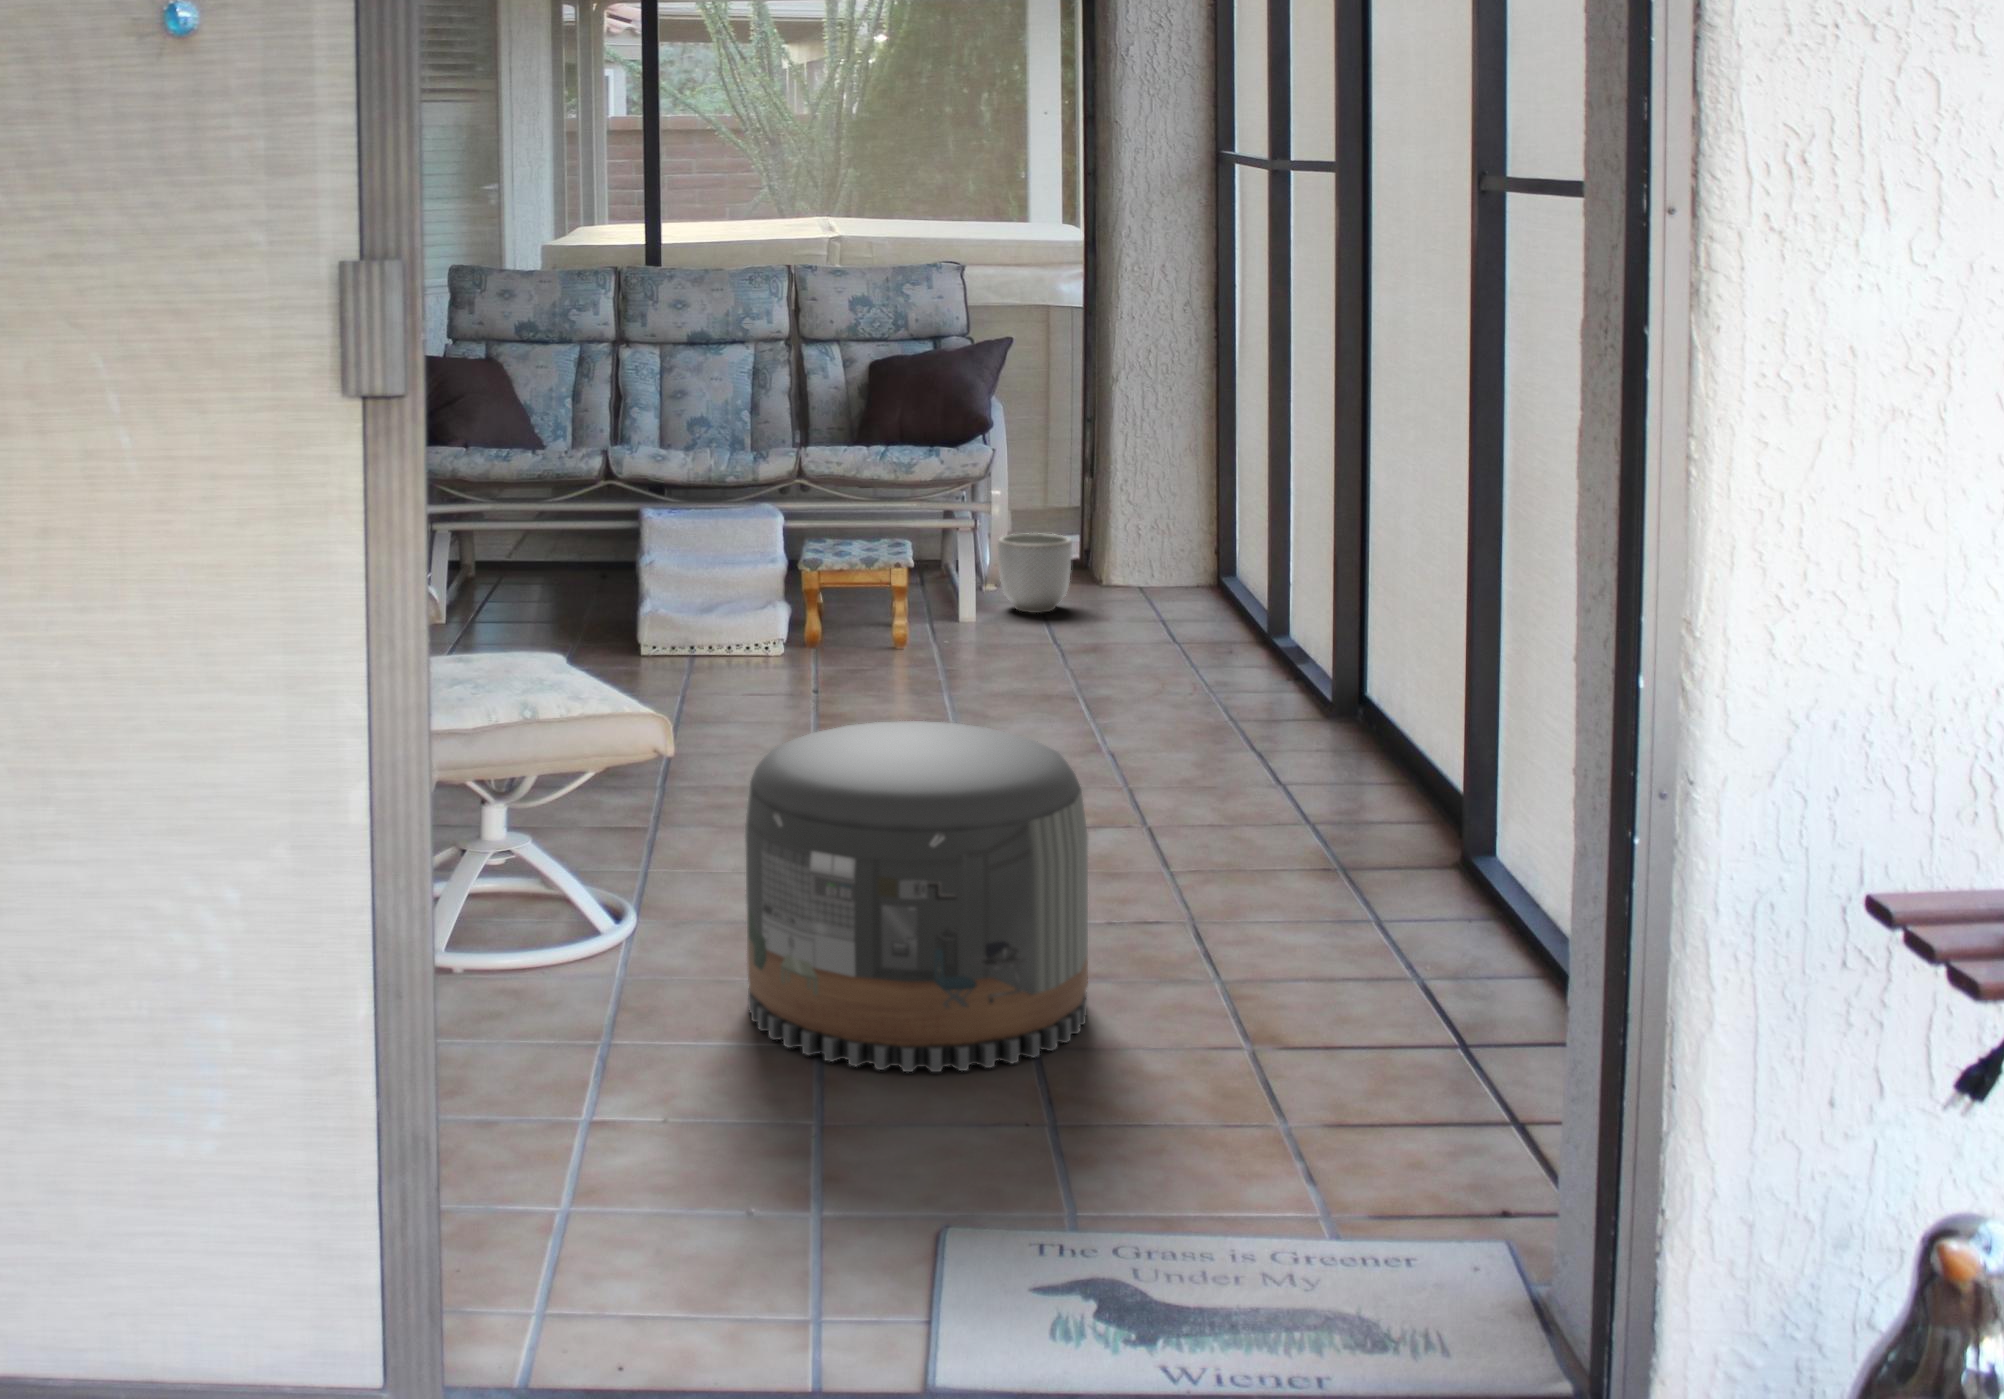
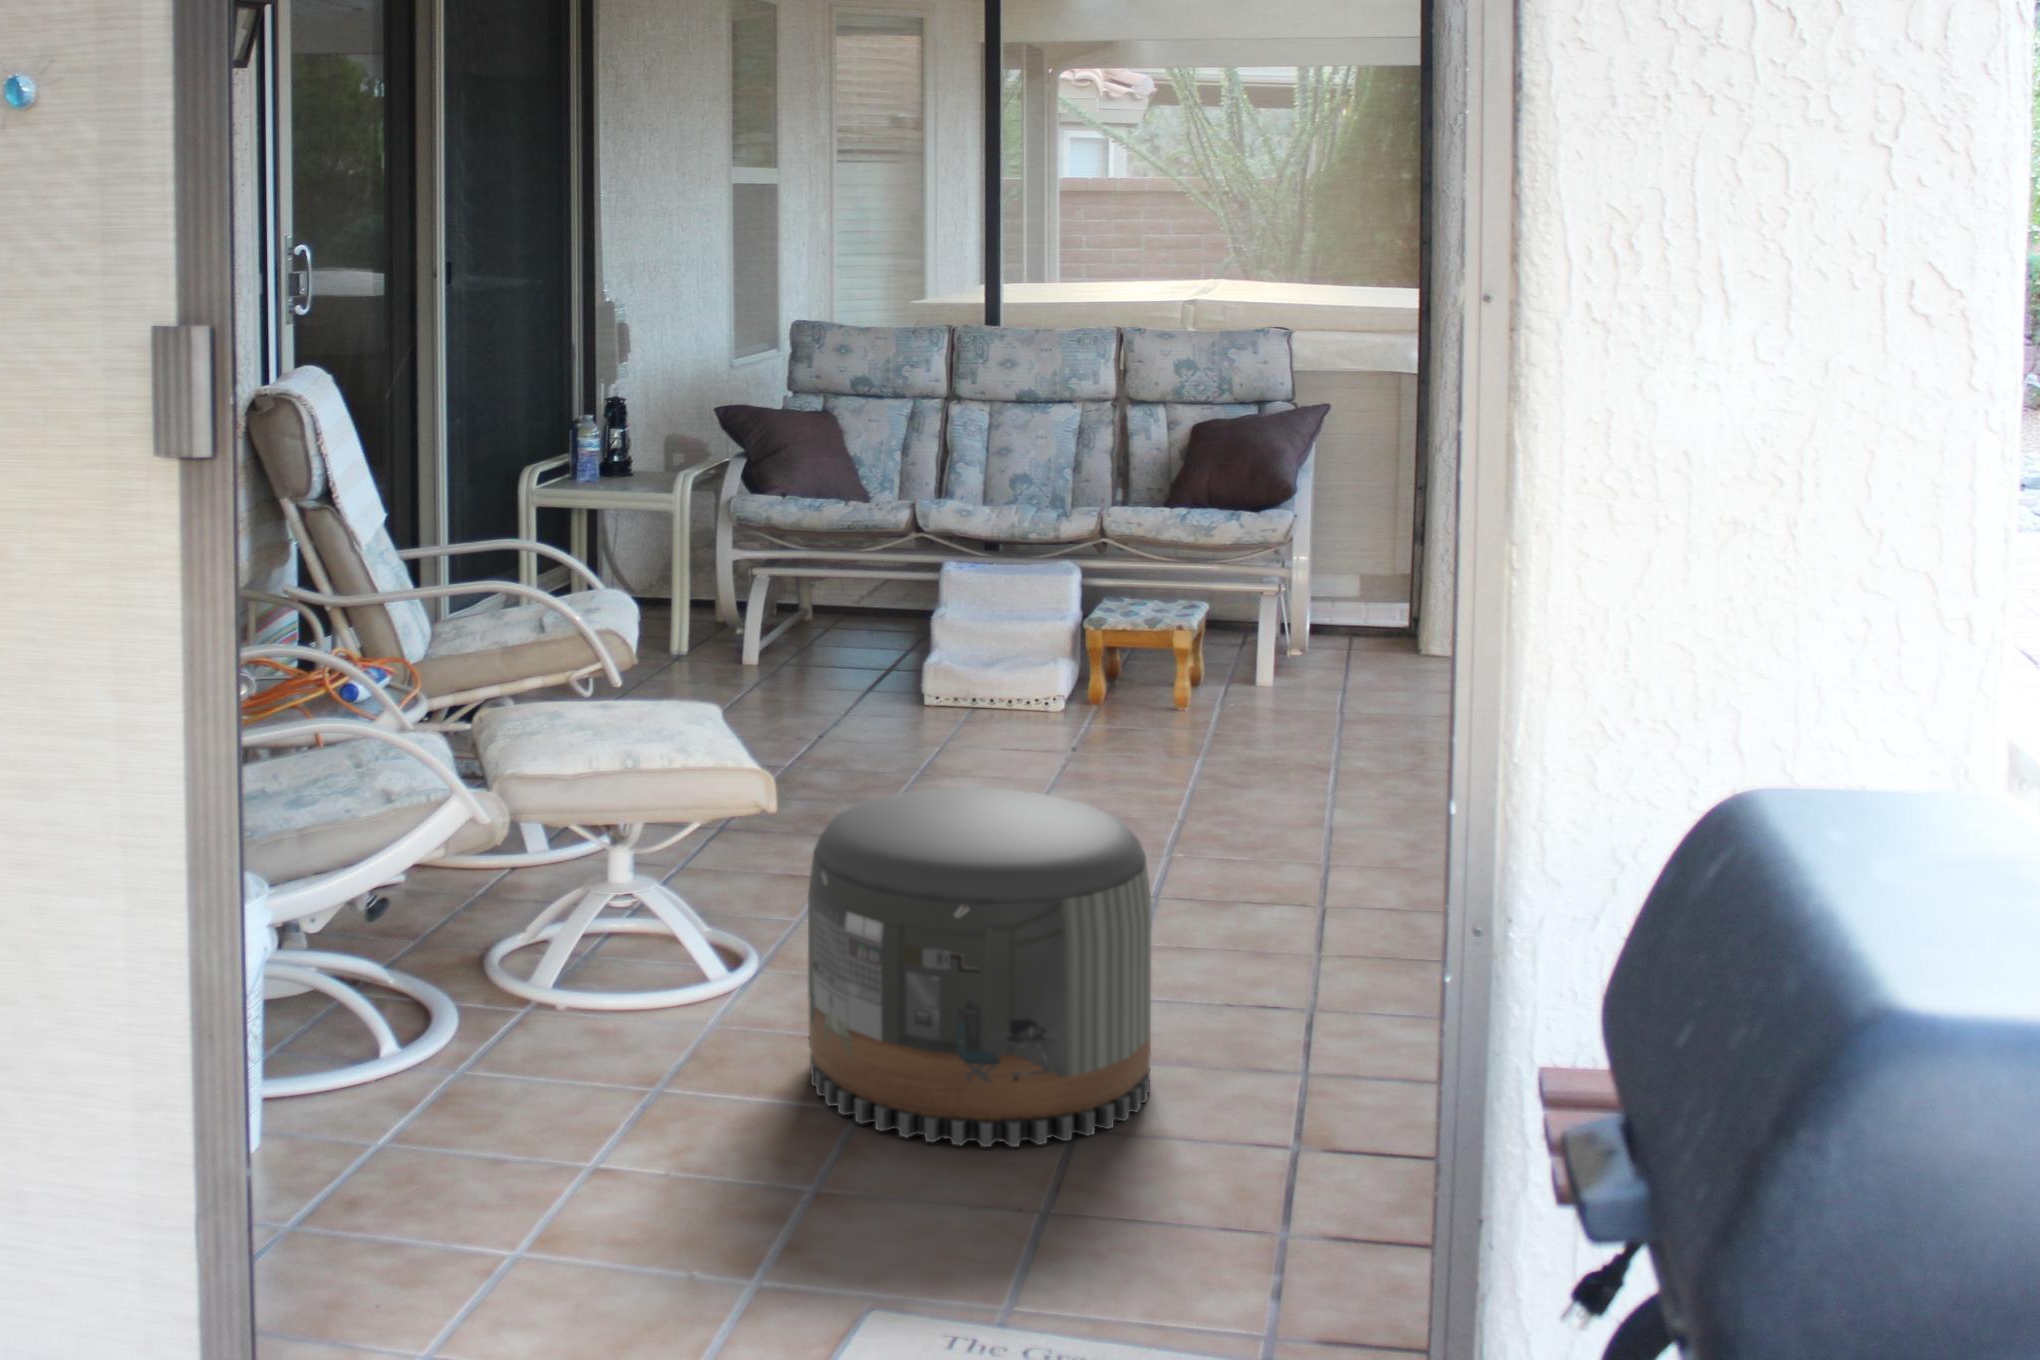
planter: present [998,533,1072,613] -> none [1305,604,1382,685]

